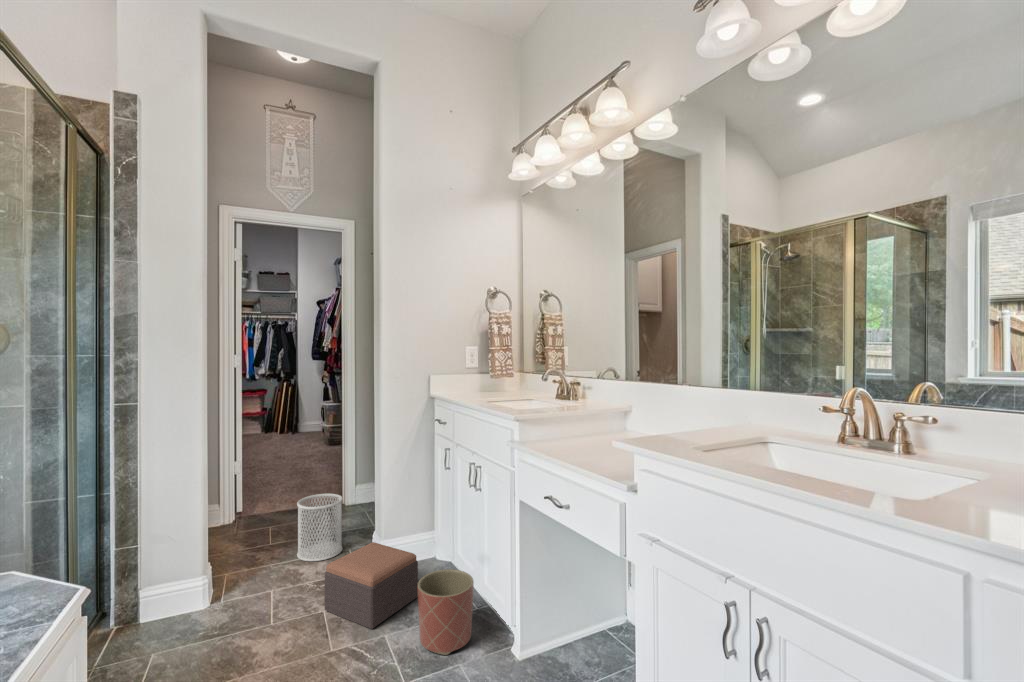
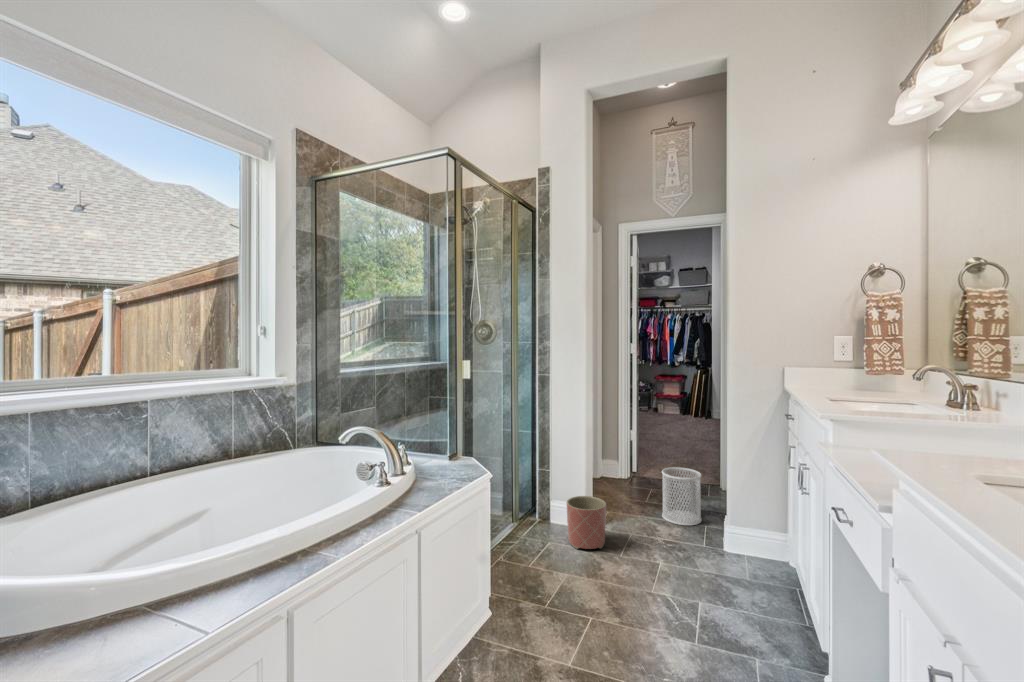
footstool: present [325,542,418,629] -> none [661,520,749,592]
planter: present [418,569,474,655] -> present [567,496,606,549]

